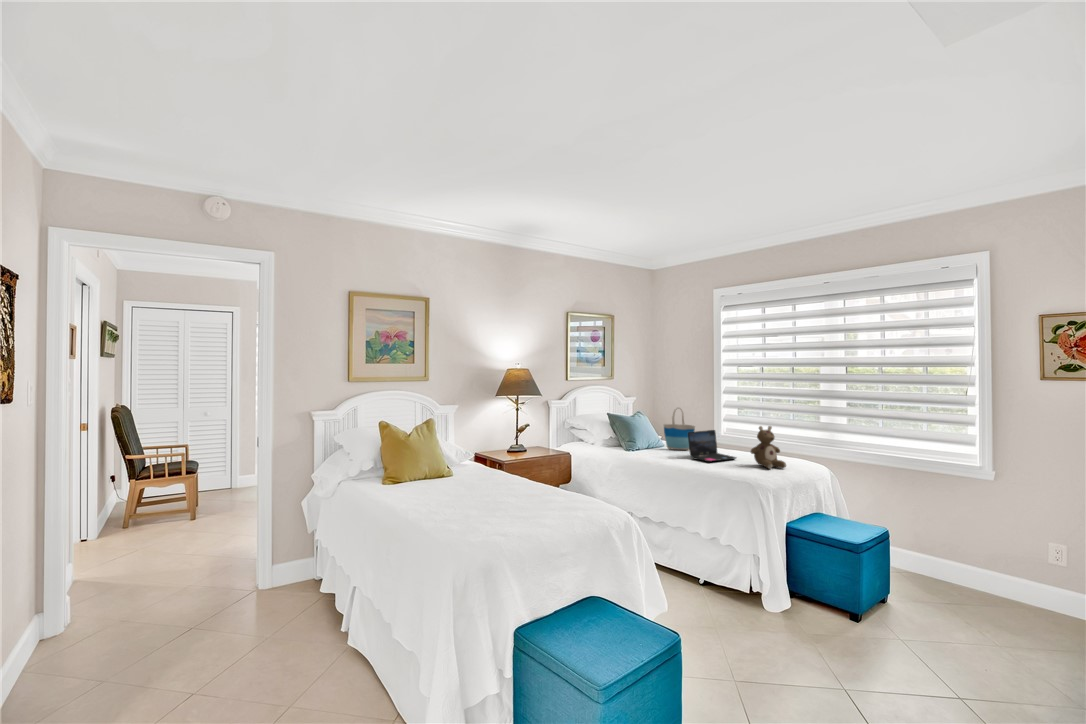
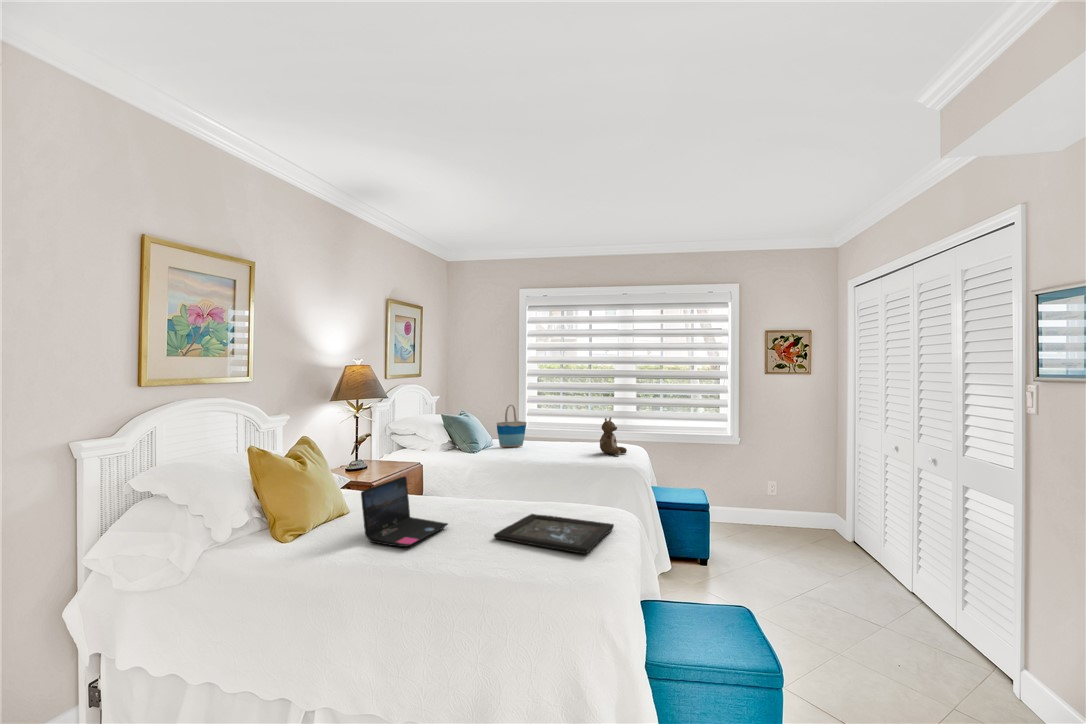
laptop: present [688,430,736,462] -> present [361,476,448,547]
tray: none [487,496,584,525] -> present [494,514,614,554]

